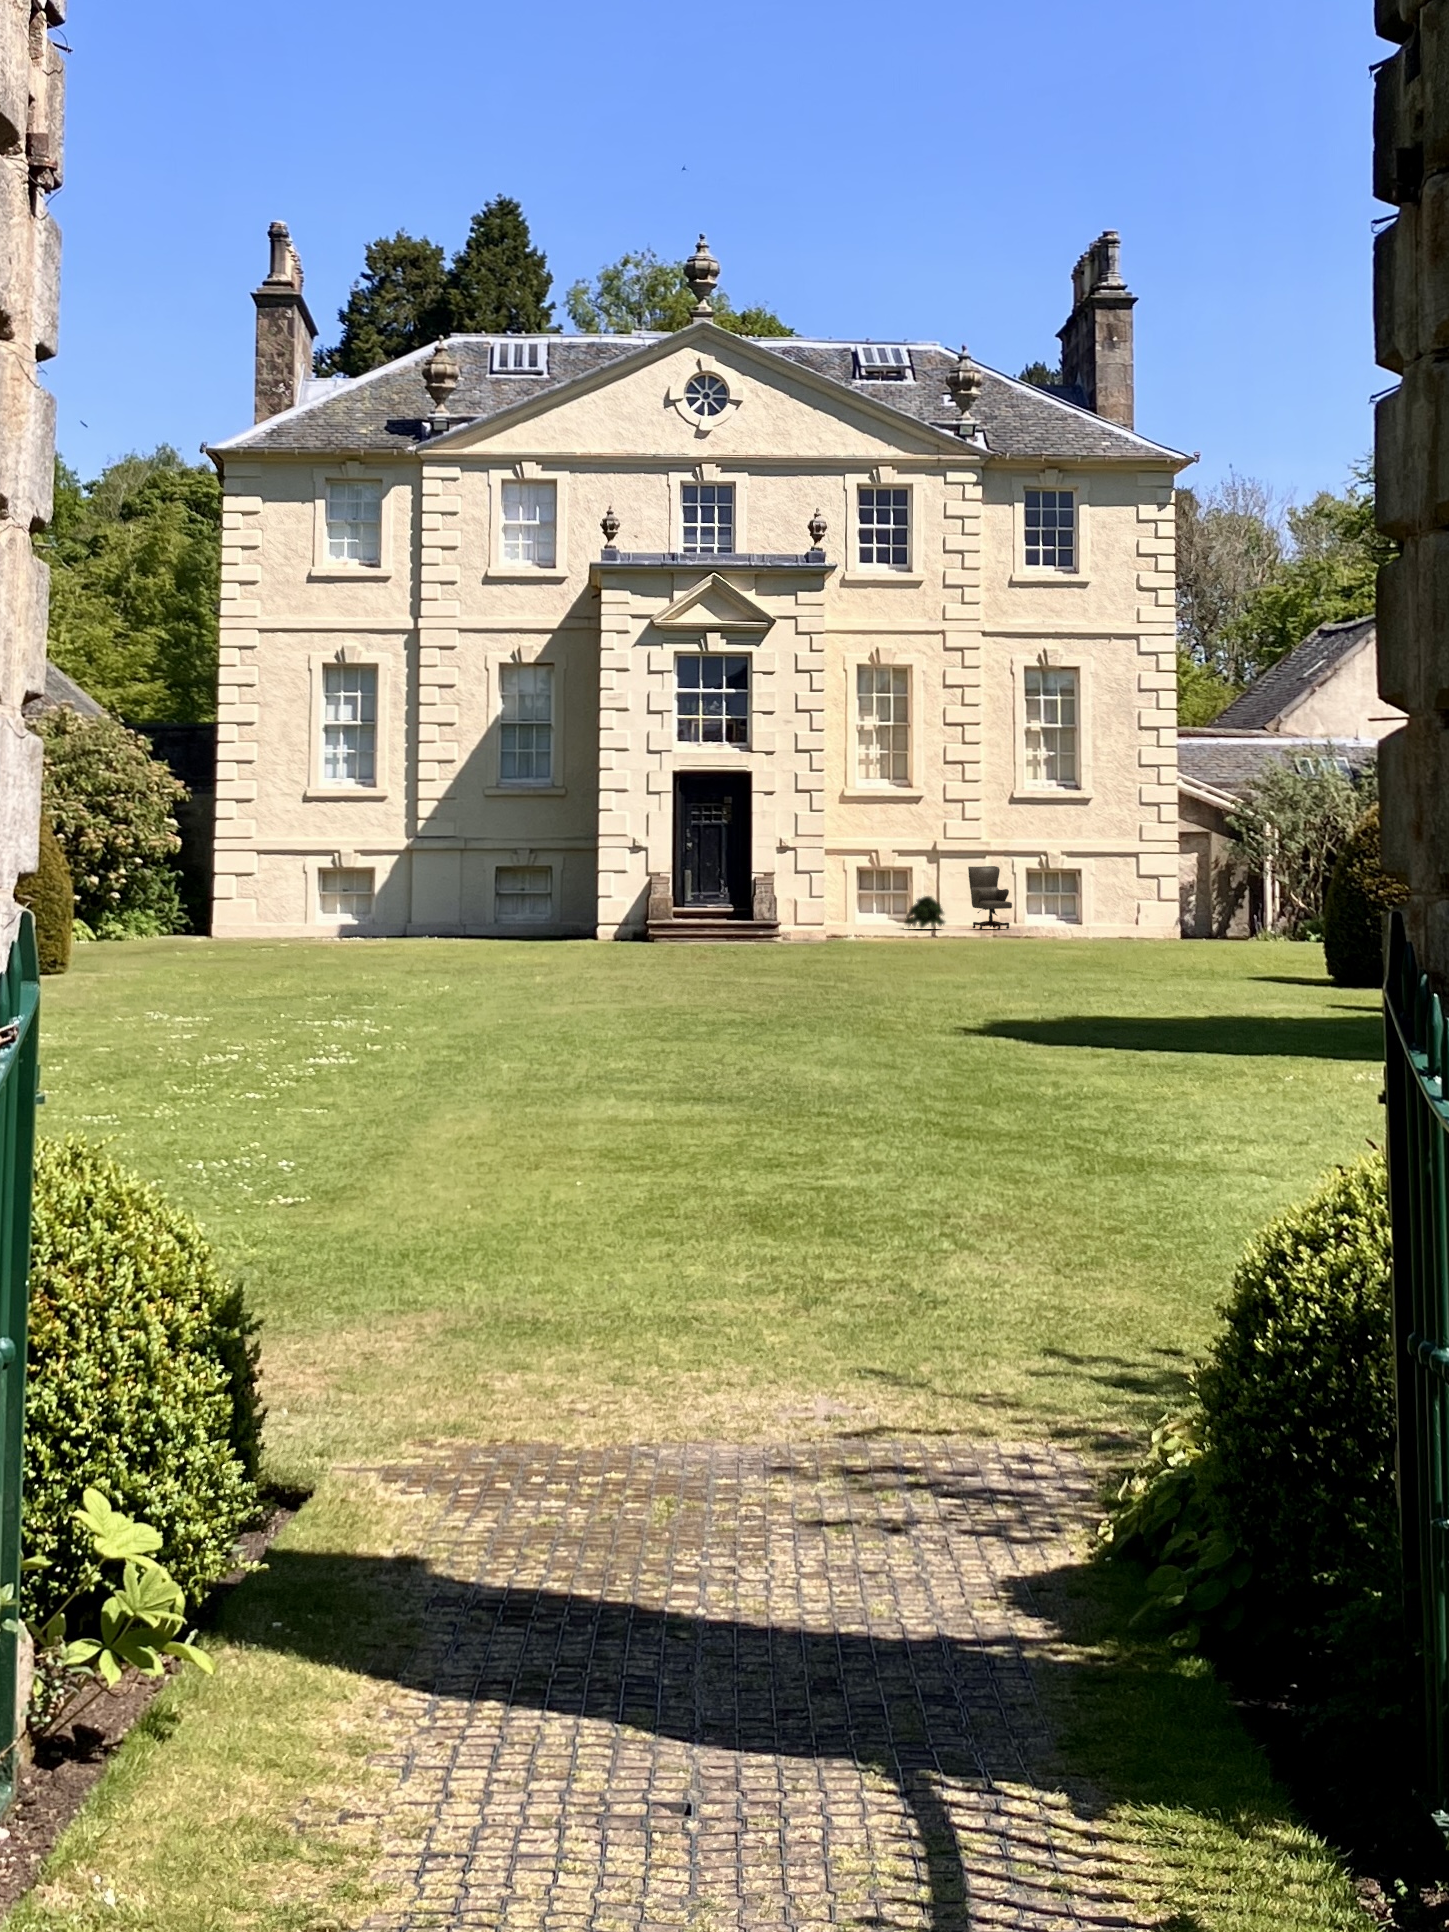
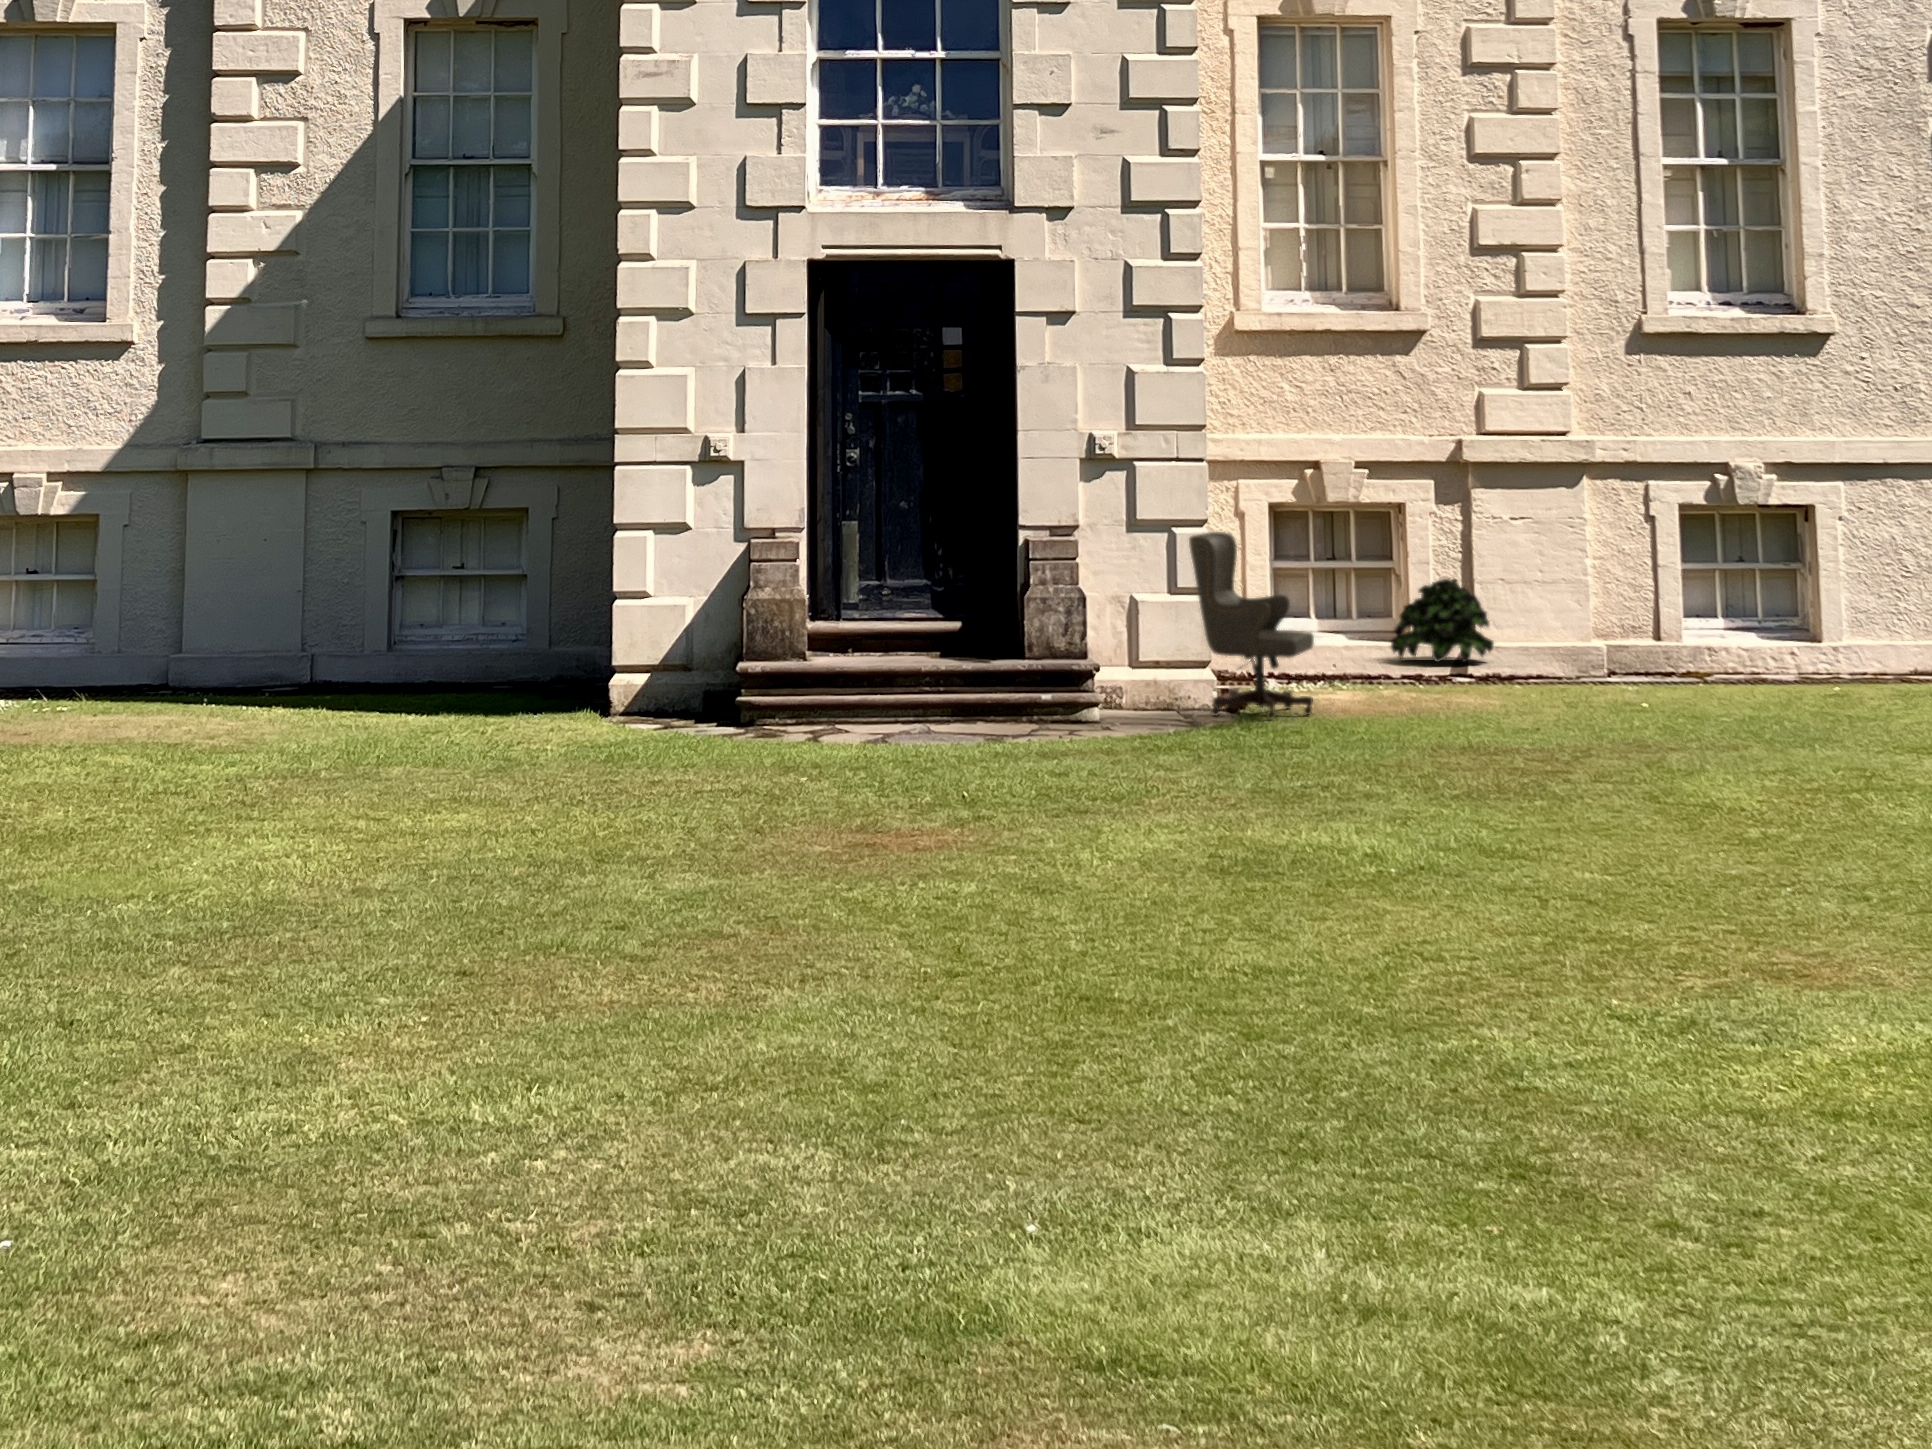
chair: present [968,866,1012,930] -> present [1189,532,1314,719]

